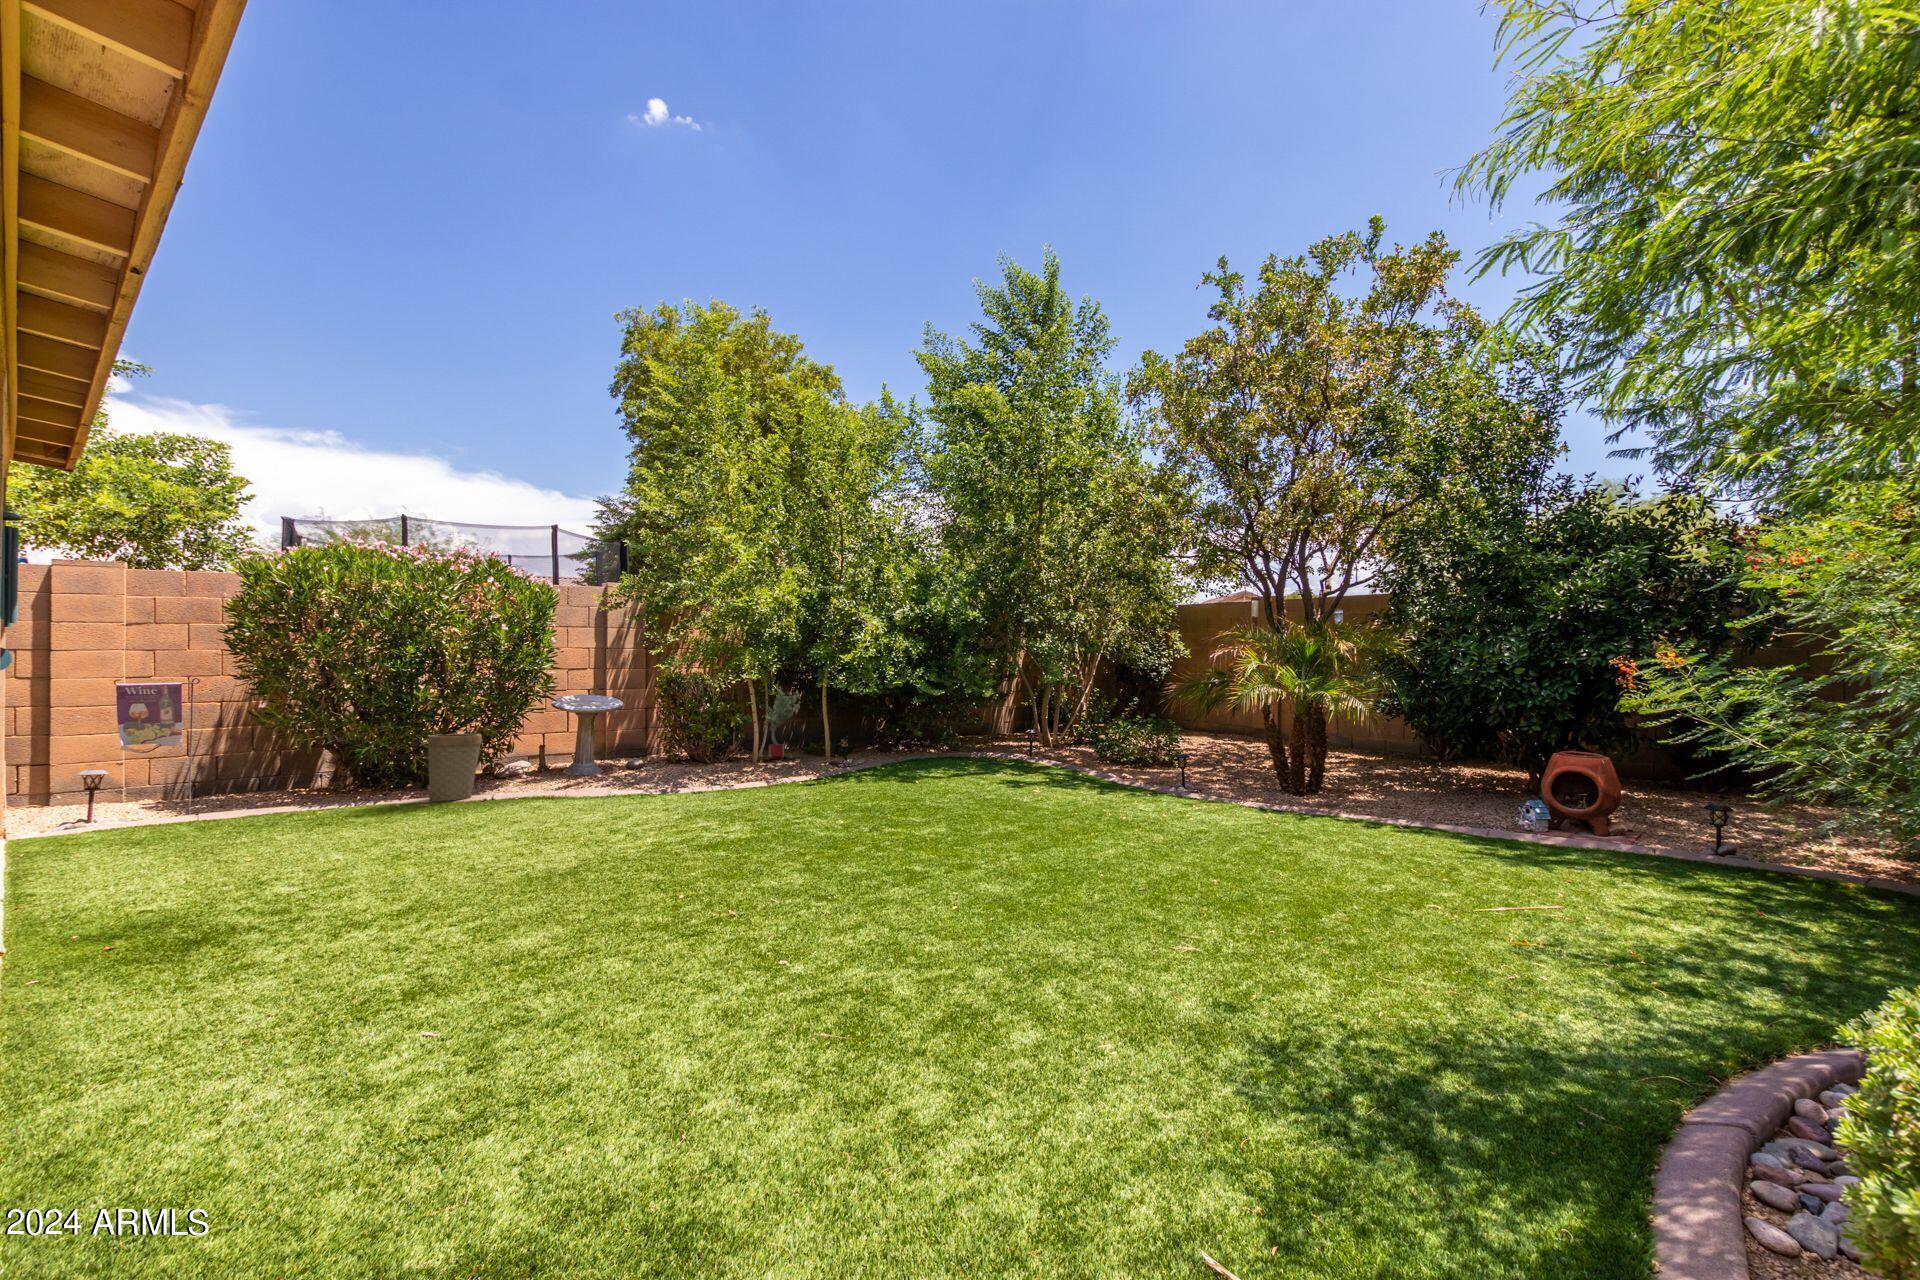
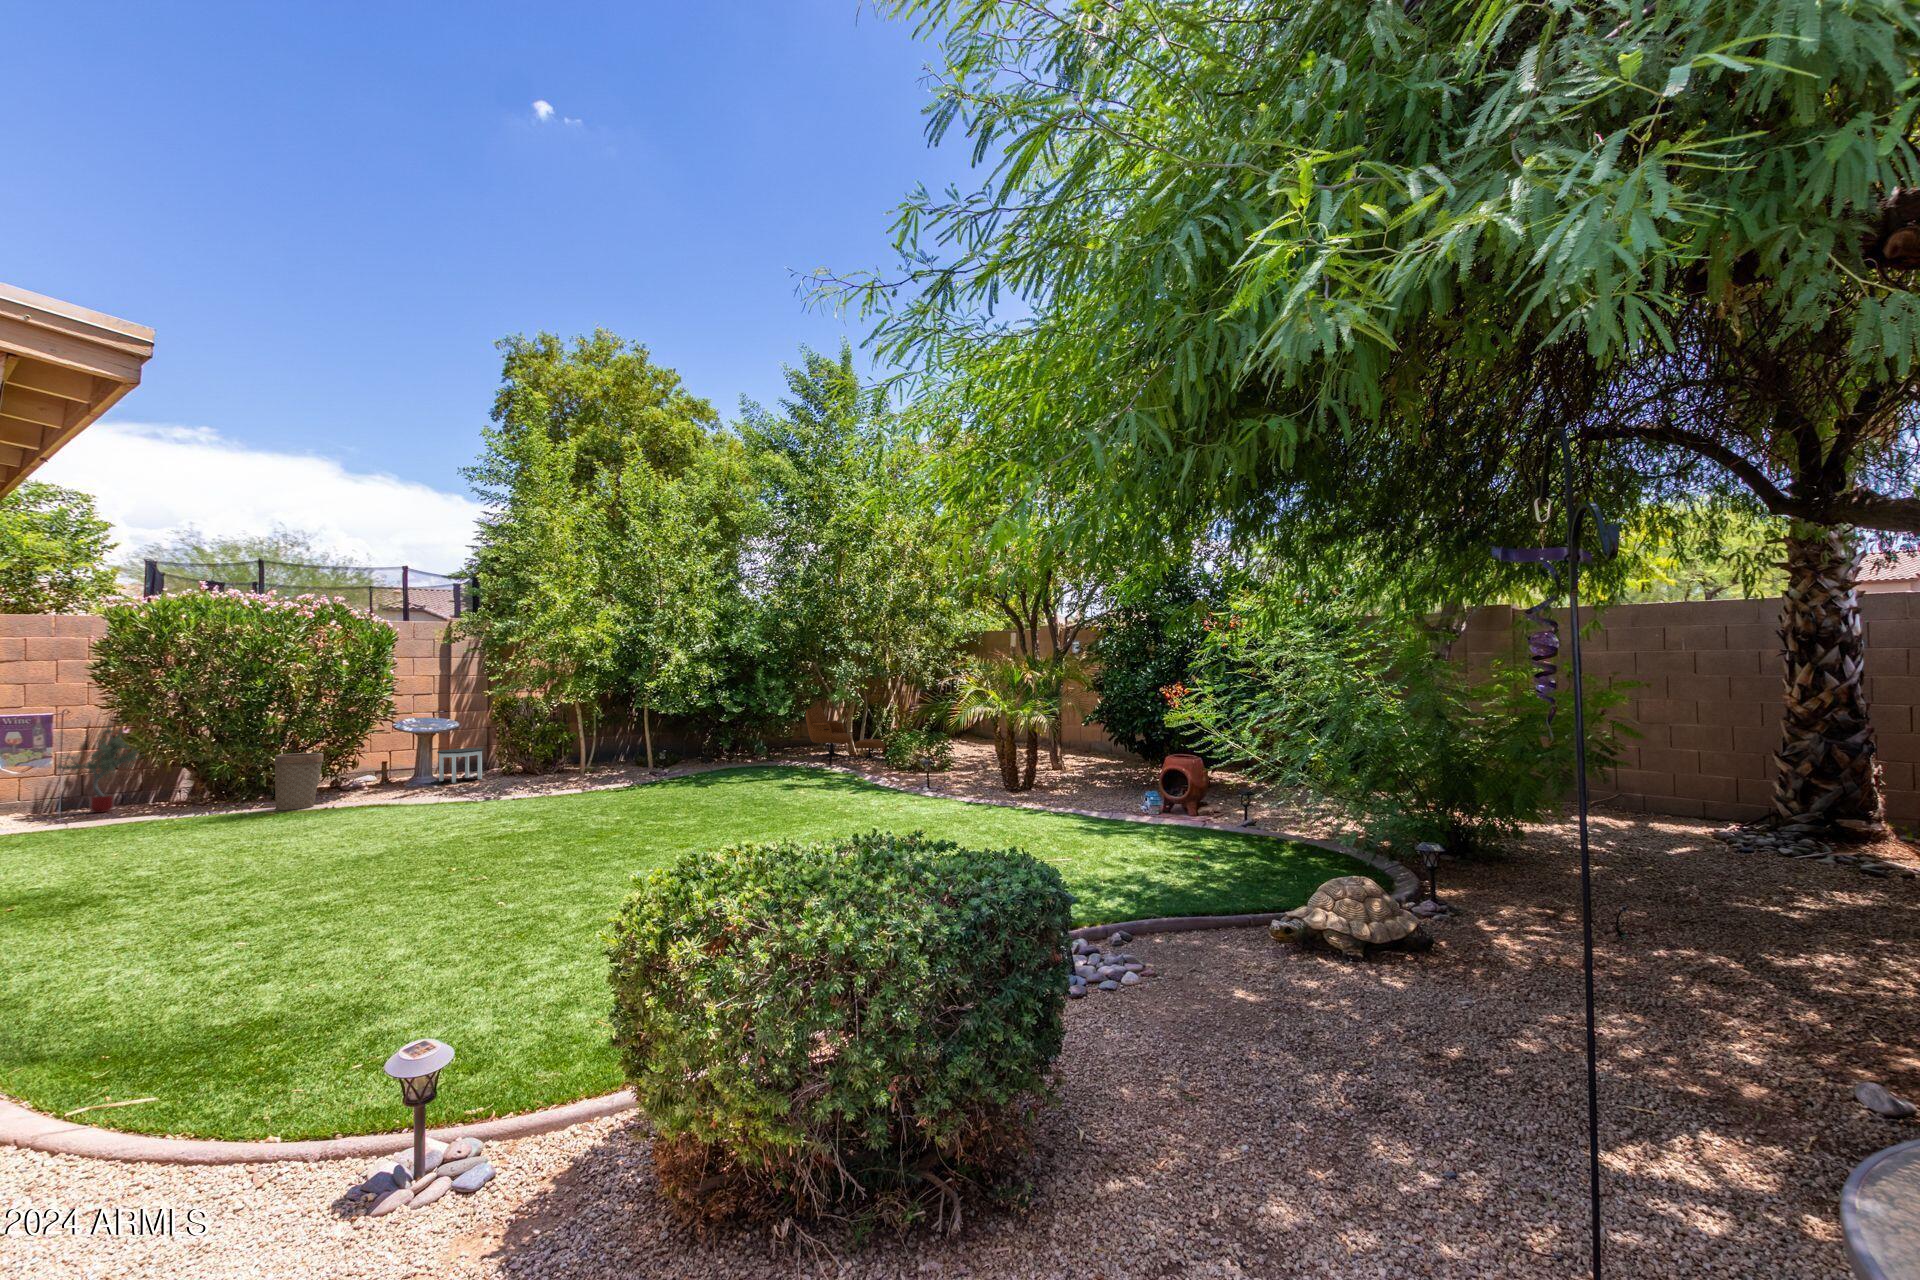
lounge chair: none [989,670,1089,751] -> present [805,706,884,762]
potted tree: present [751,684,800,759] -> present [56,726,145,813]
round table: none [597,732,646,771] -> present [437,748,483,783]

